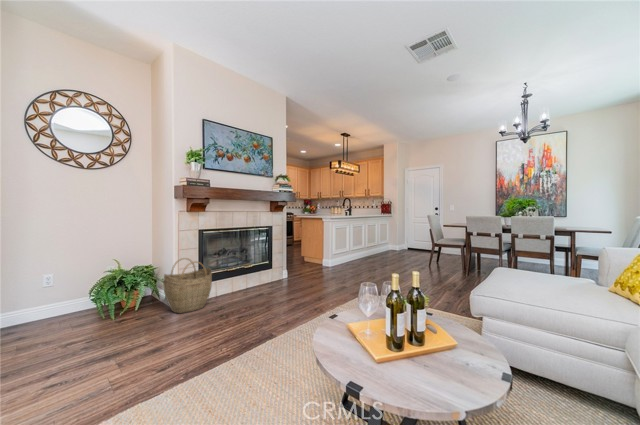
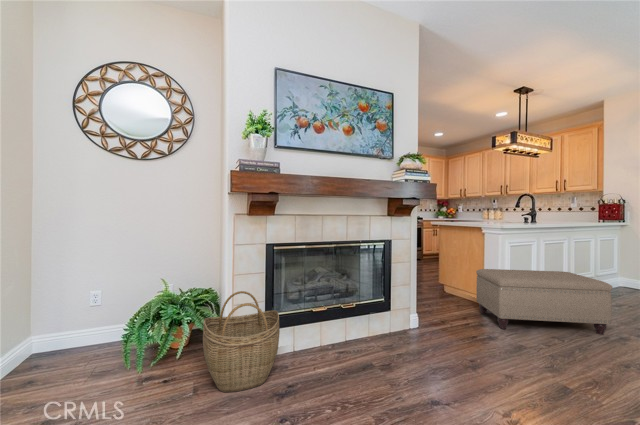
ottoman: none [321,242,379,274] -> present [476,269,612,335]

